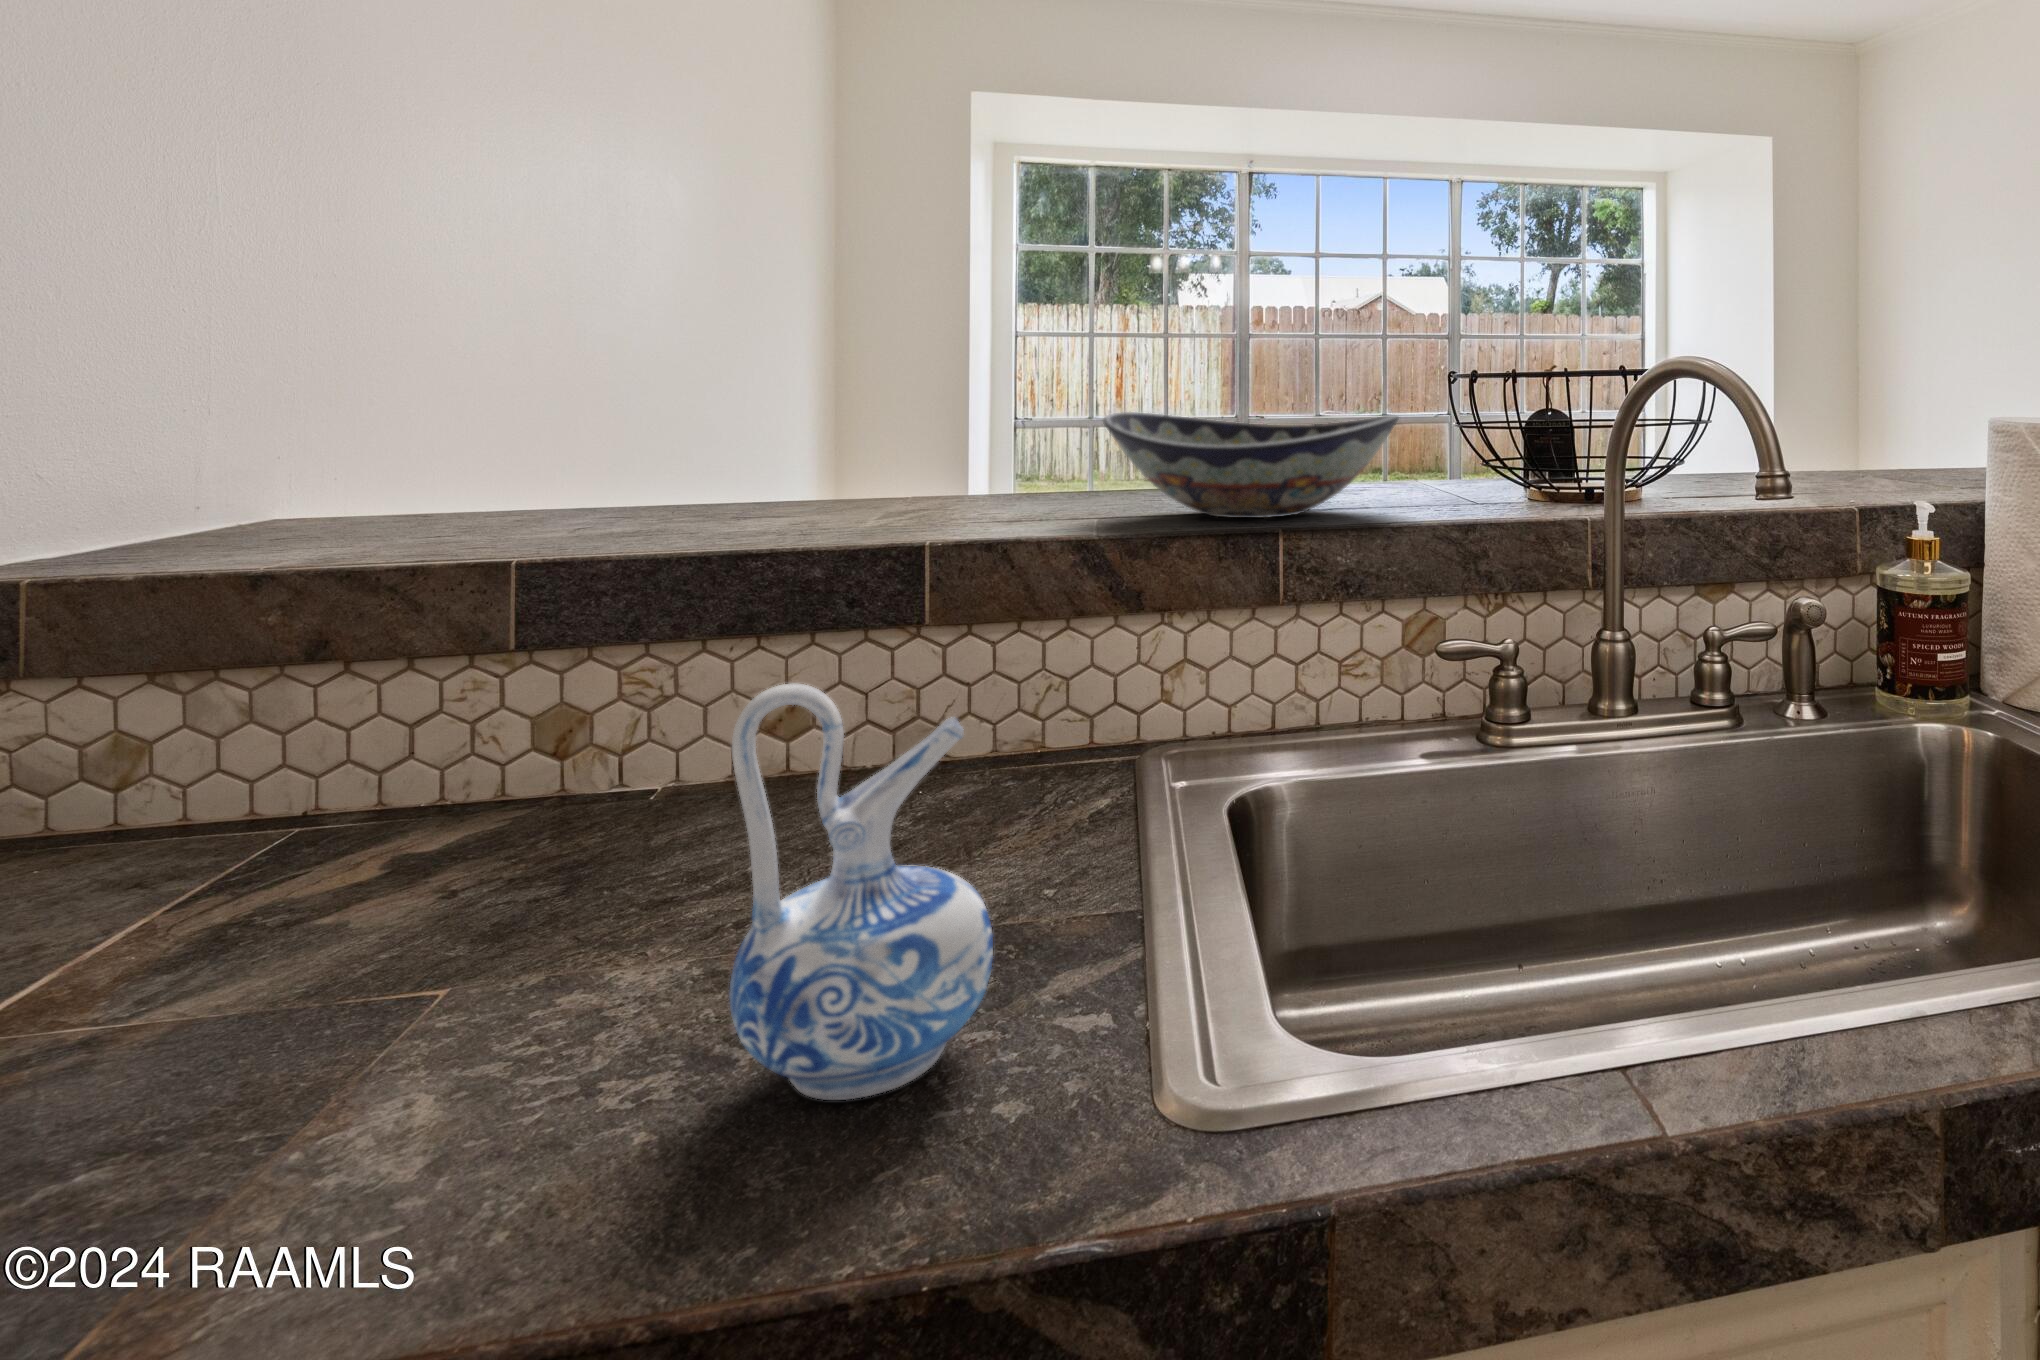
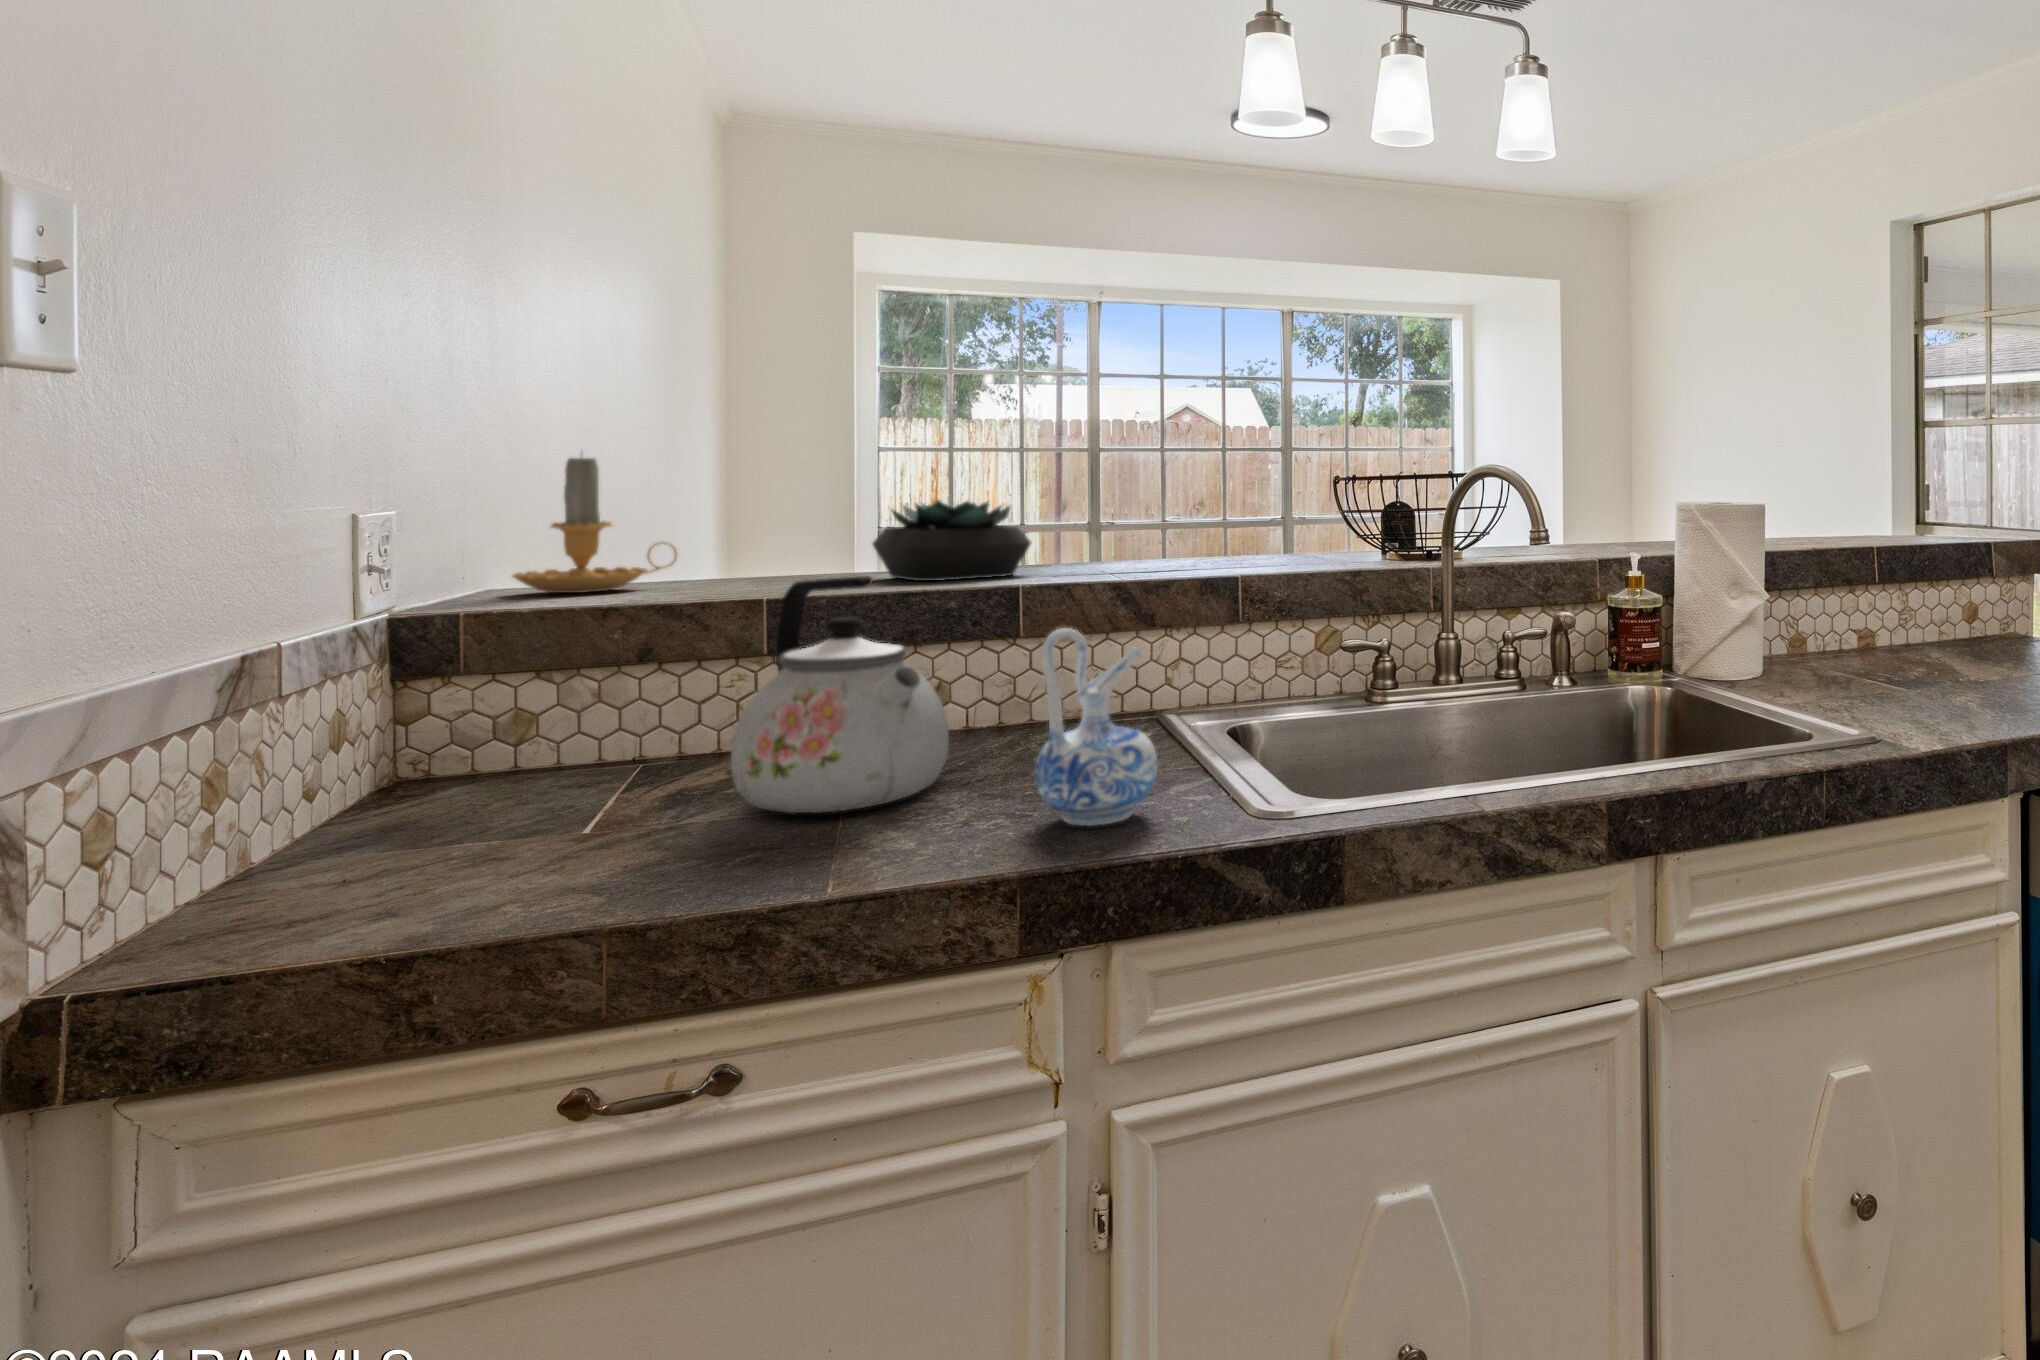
candle: none [240,325,495,535] -> present [513,457,677,593]
succulent plant: none [770,402,995,526] -> present [872,500,1031,581]
decorative bowl: present [1103,412,1399,518] -> none [1110,504,1307,571]
kettle: none [244,550,694,1009] -> present [731,576,949,813]

